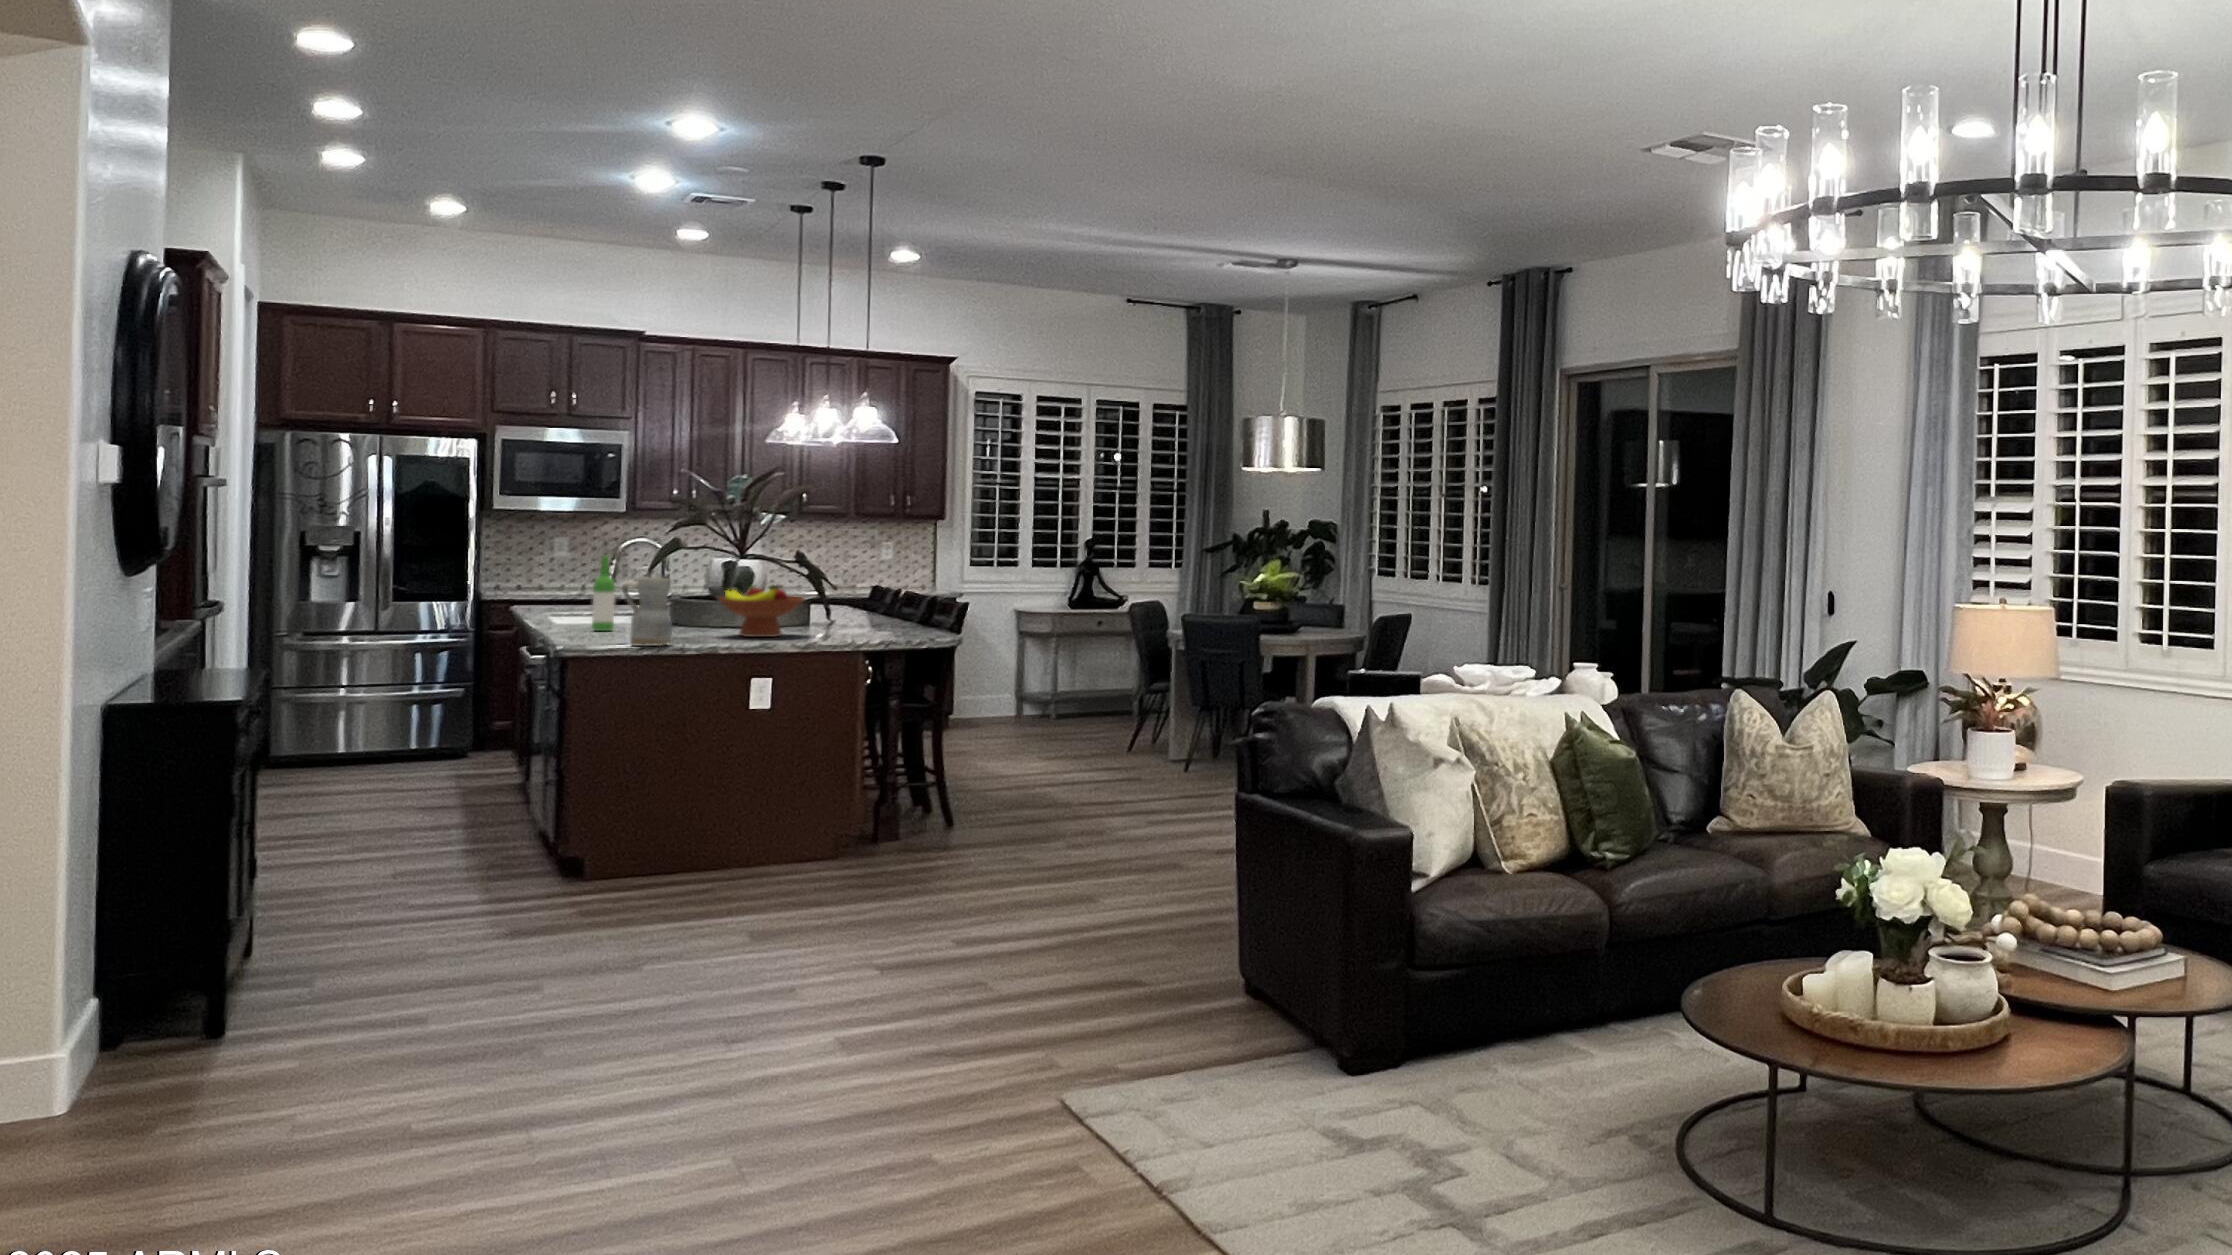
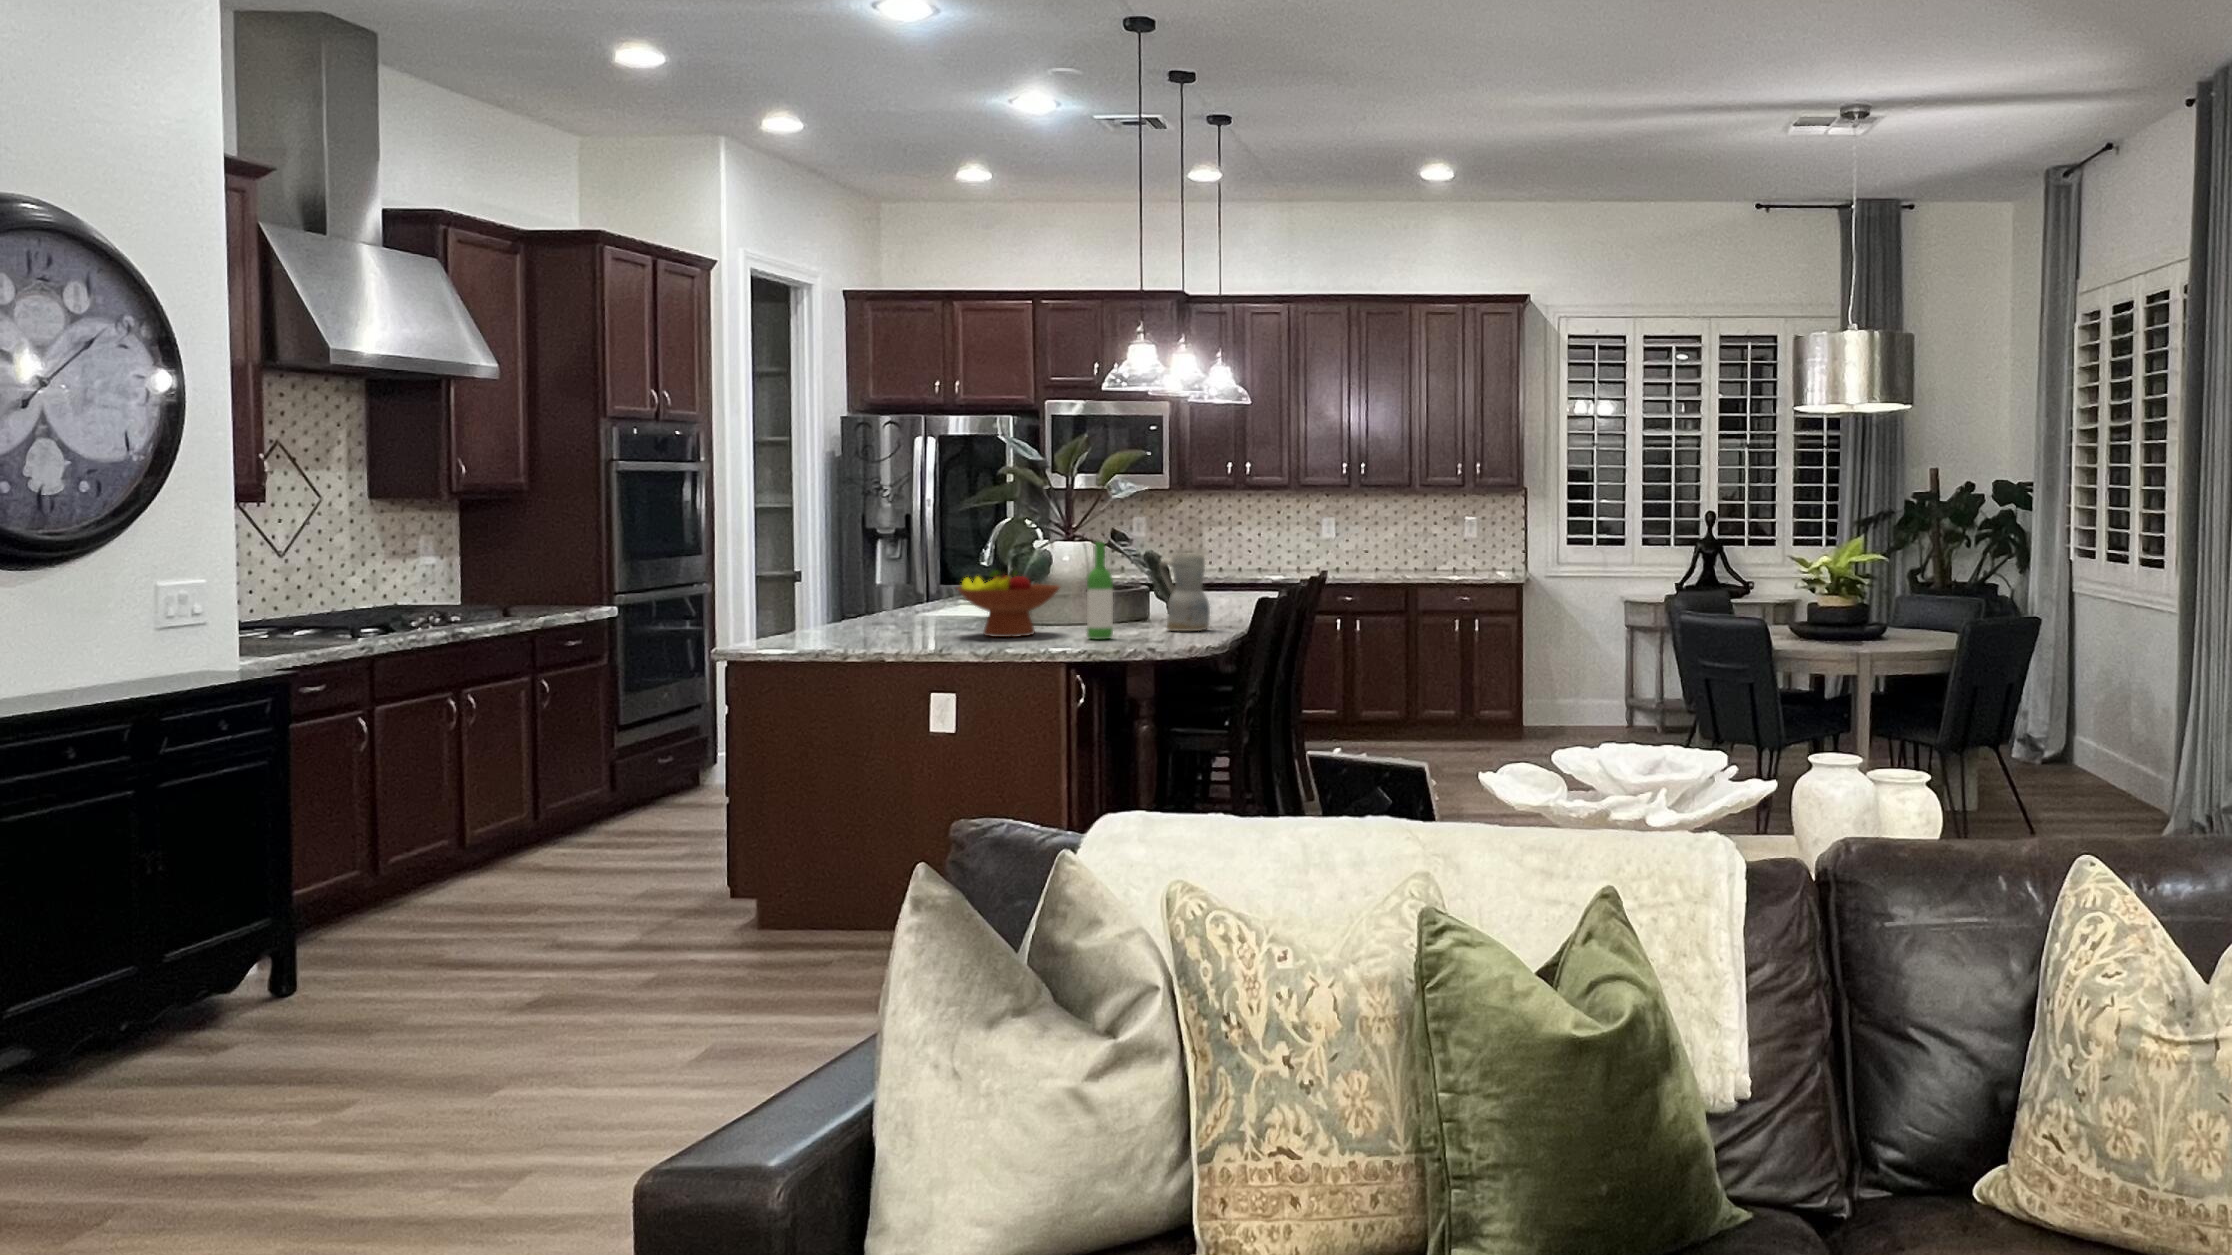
wine bottle: present [592,556,615,631] -> present [1087,542,1113,639]
ceramic pitcher: present [622,577,672,646] -> present [1159,553,1210,631]

